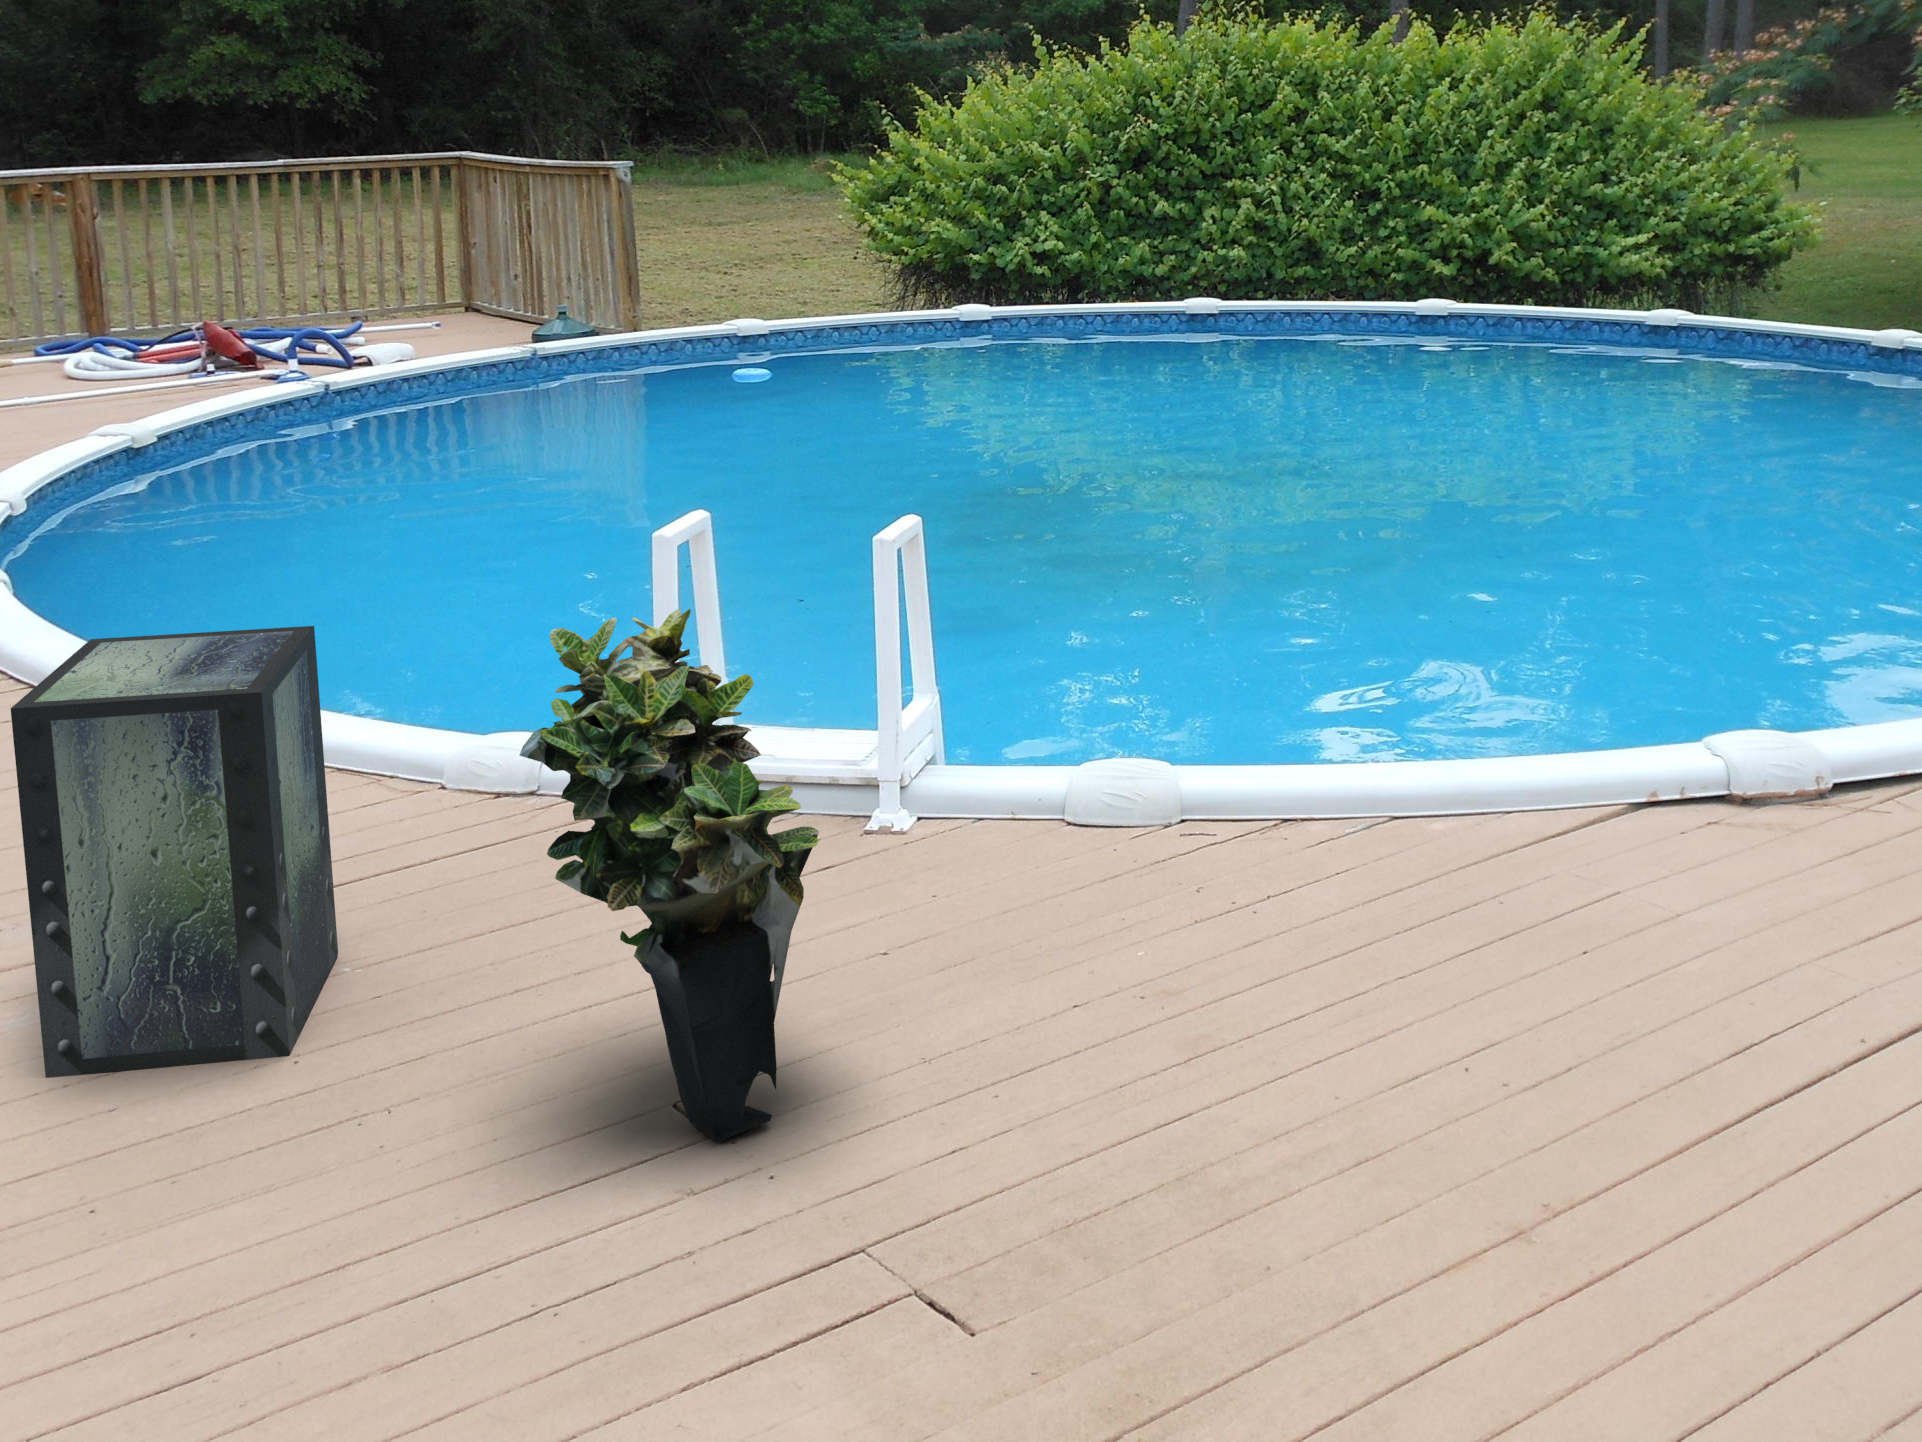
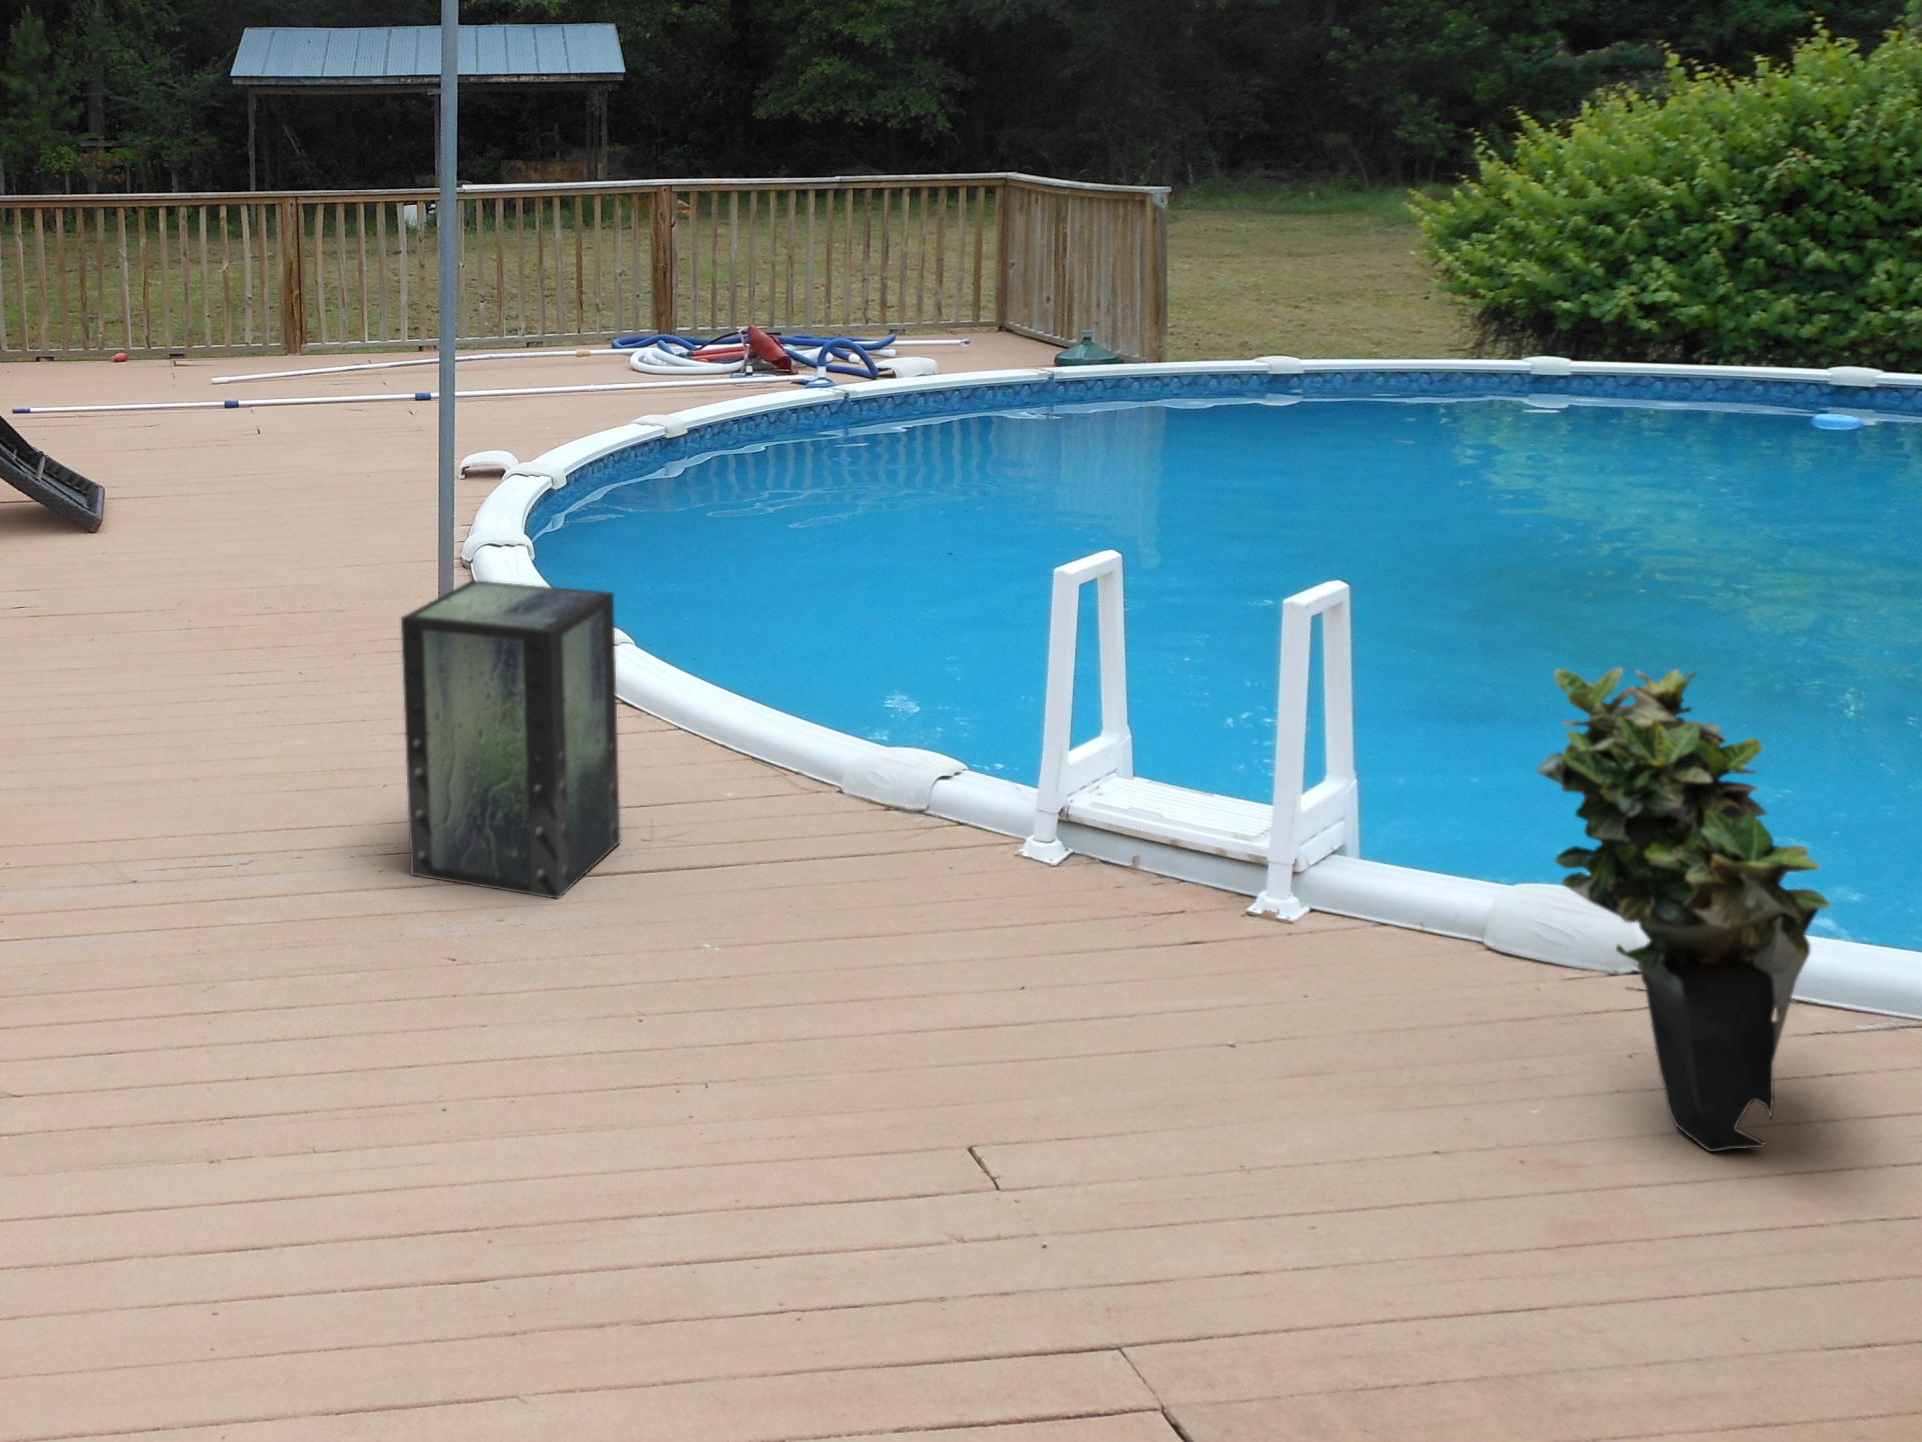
potted plant: present [520,609,819,1143] -> present [1537,668,1830,1152]

